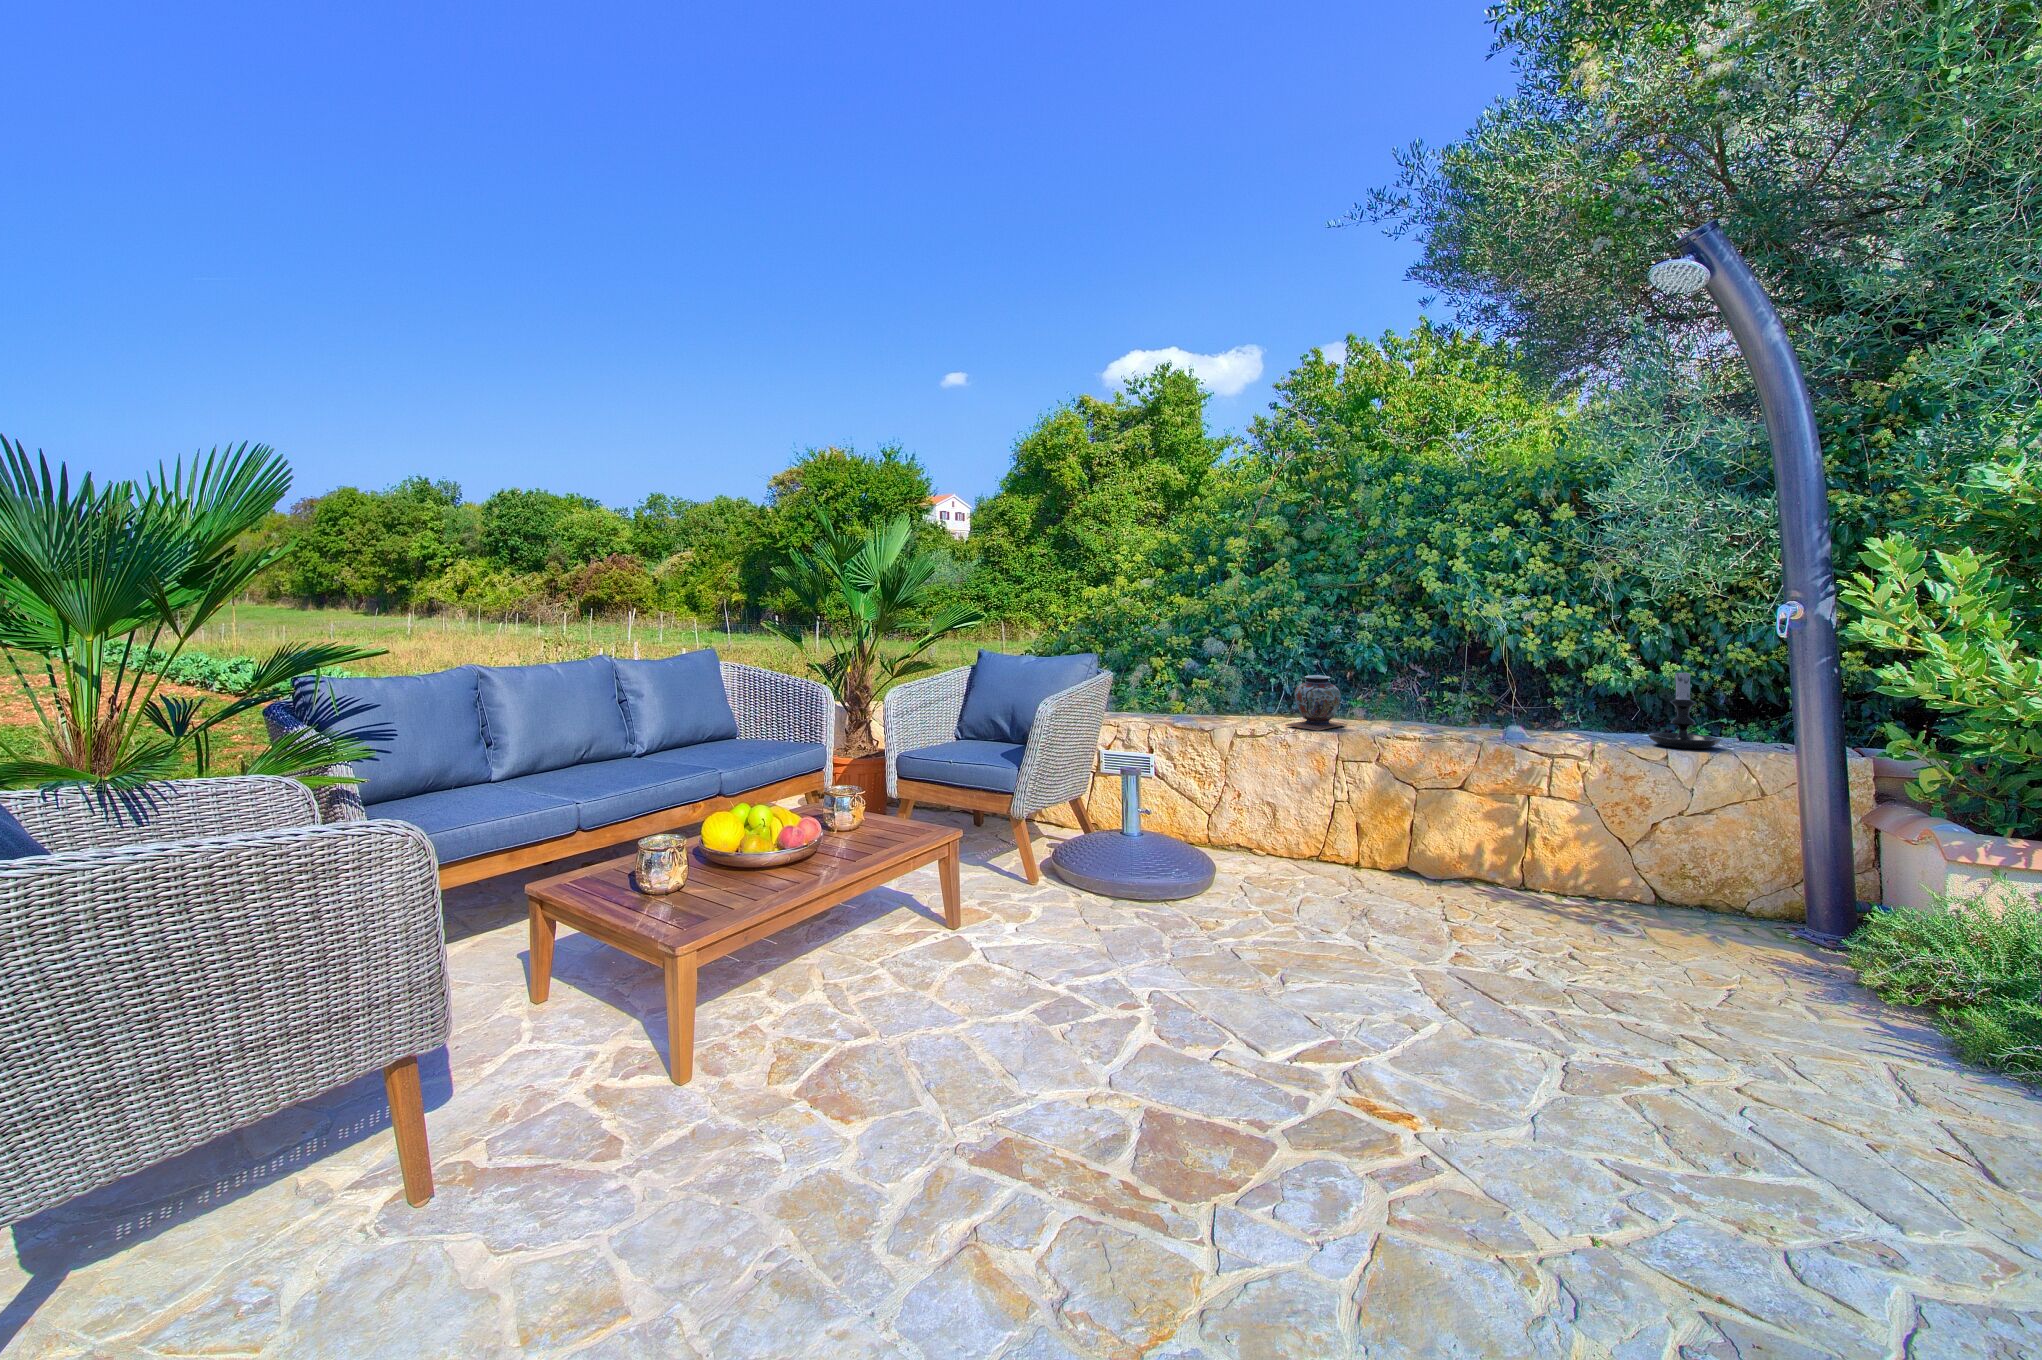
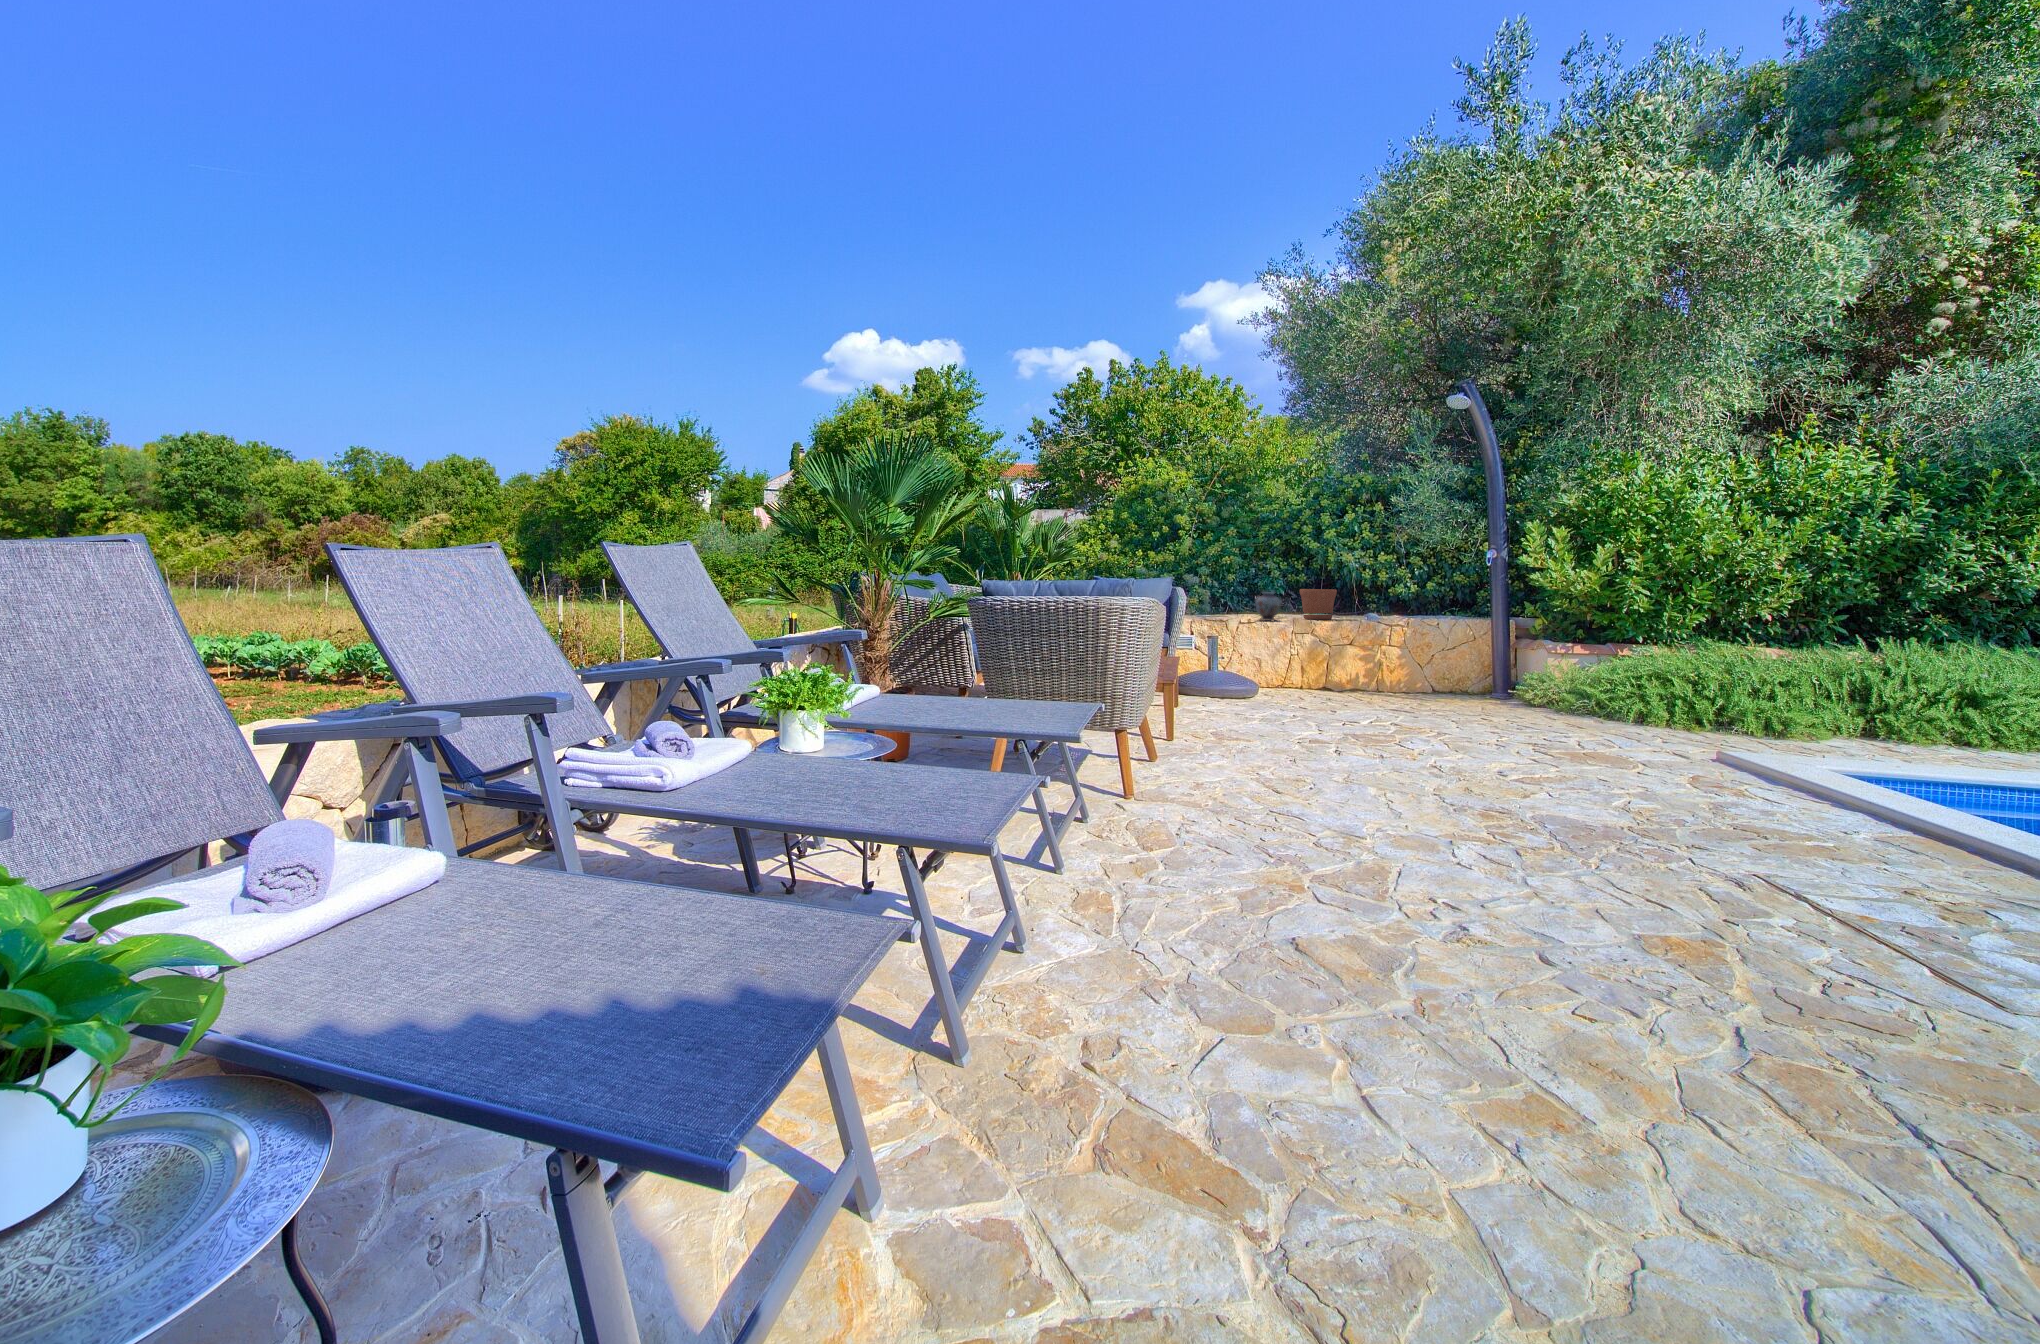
flower pot: none [1419,661,1487,718] -> present [1300,589,1337,620]
candle holder: present [1649,668,1721,749] -> none [1427,583,1458,623]

